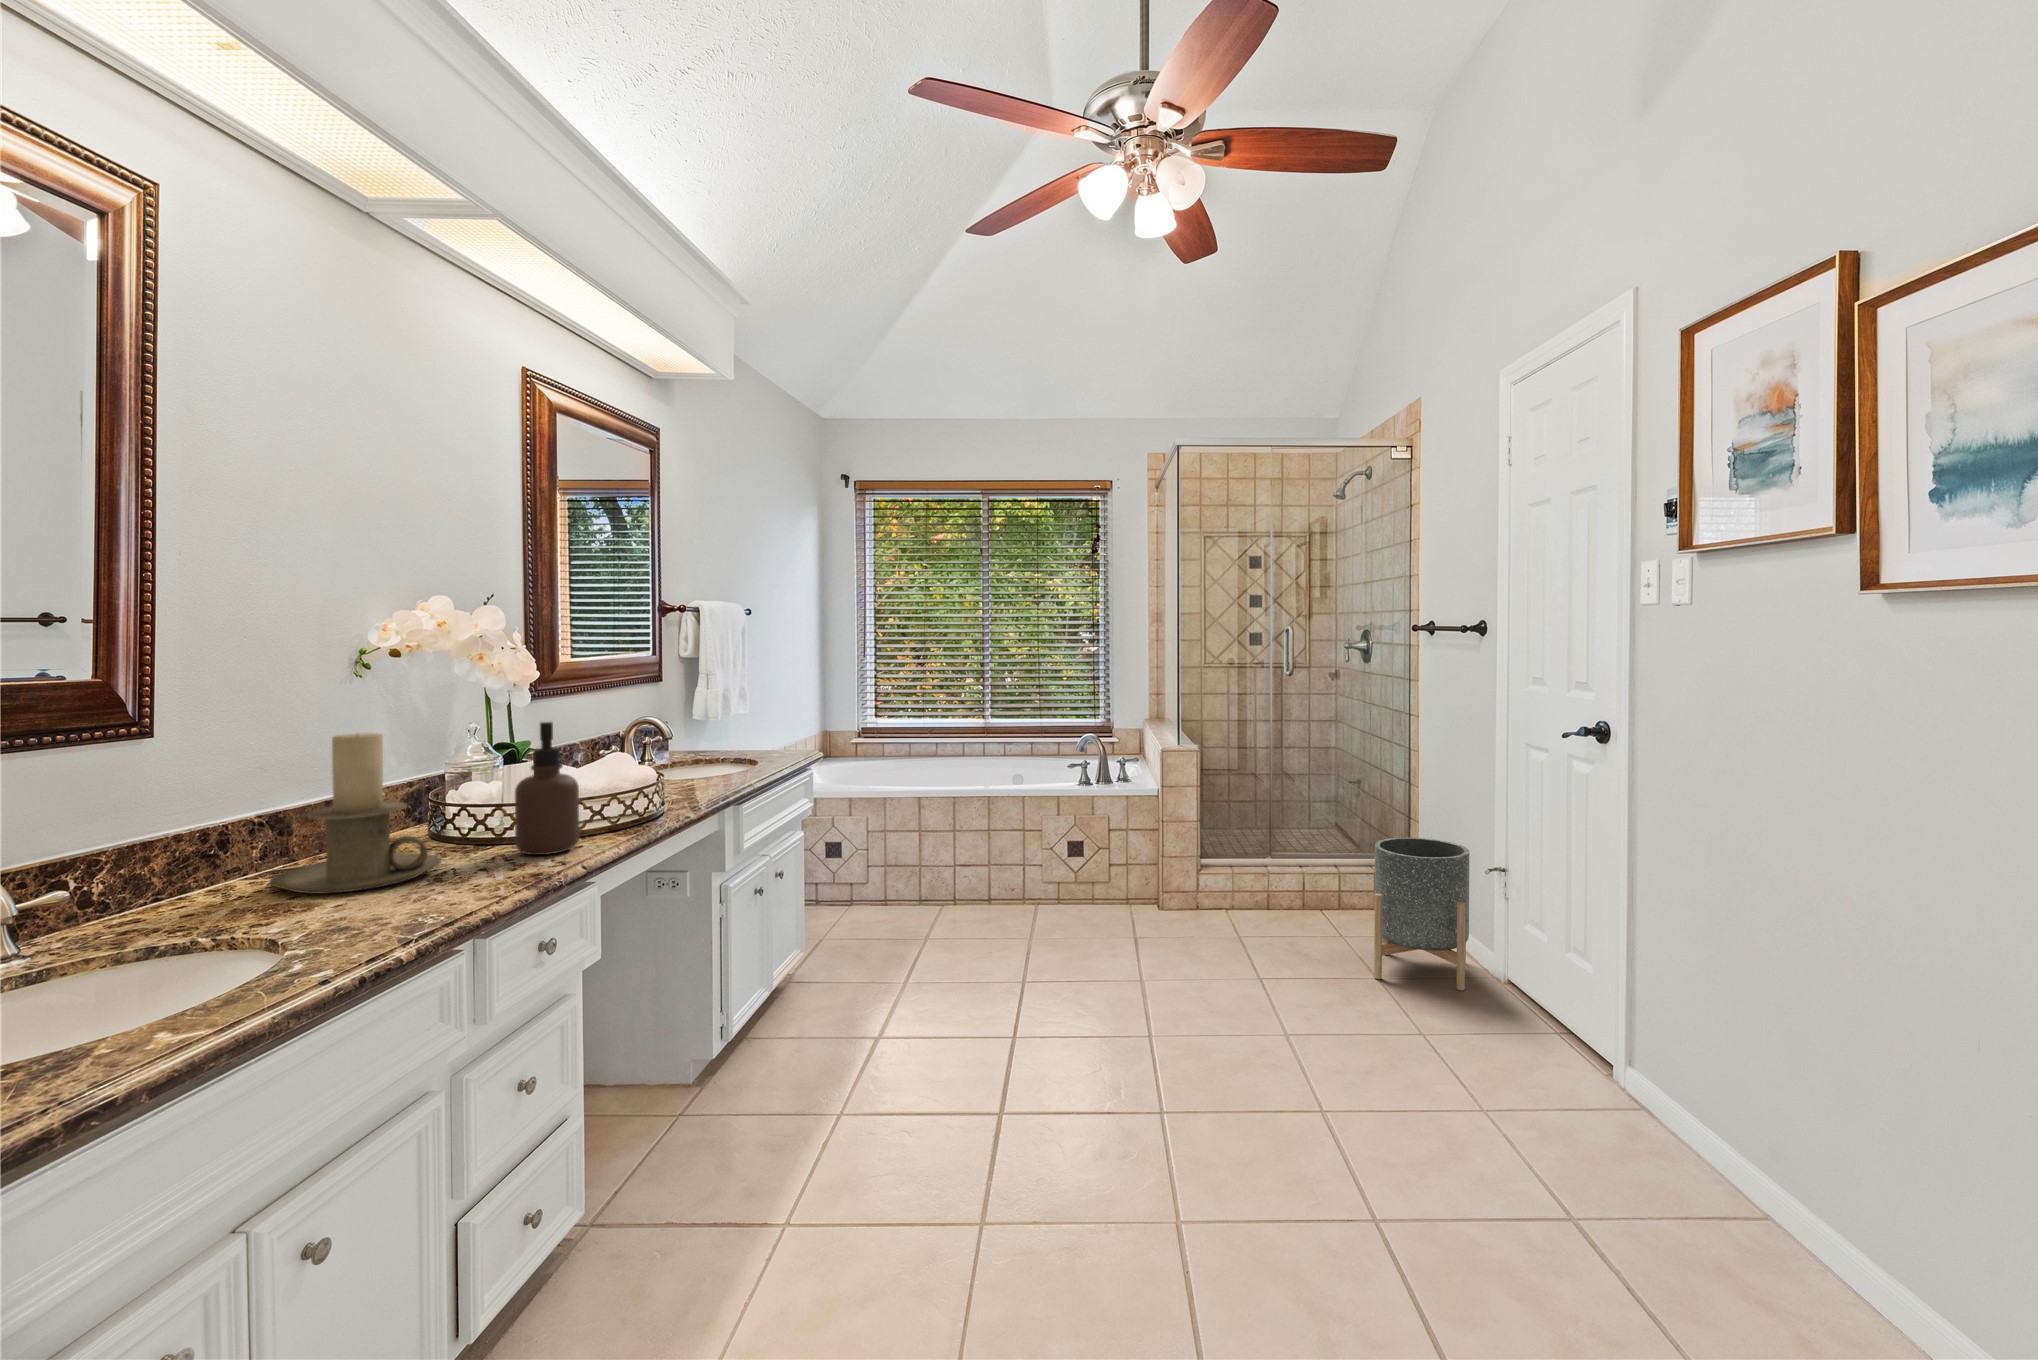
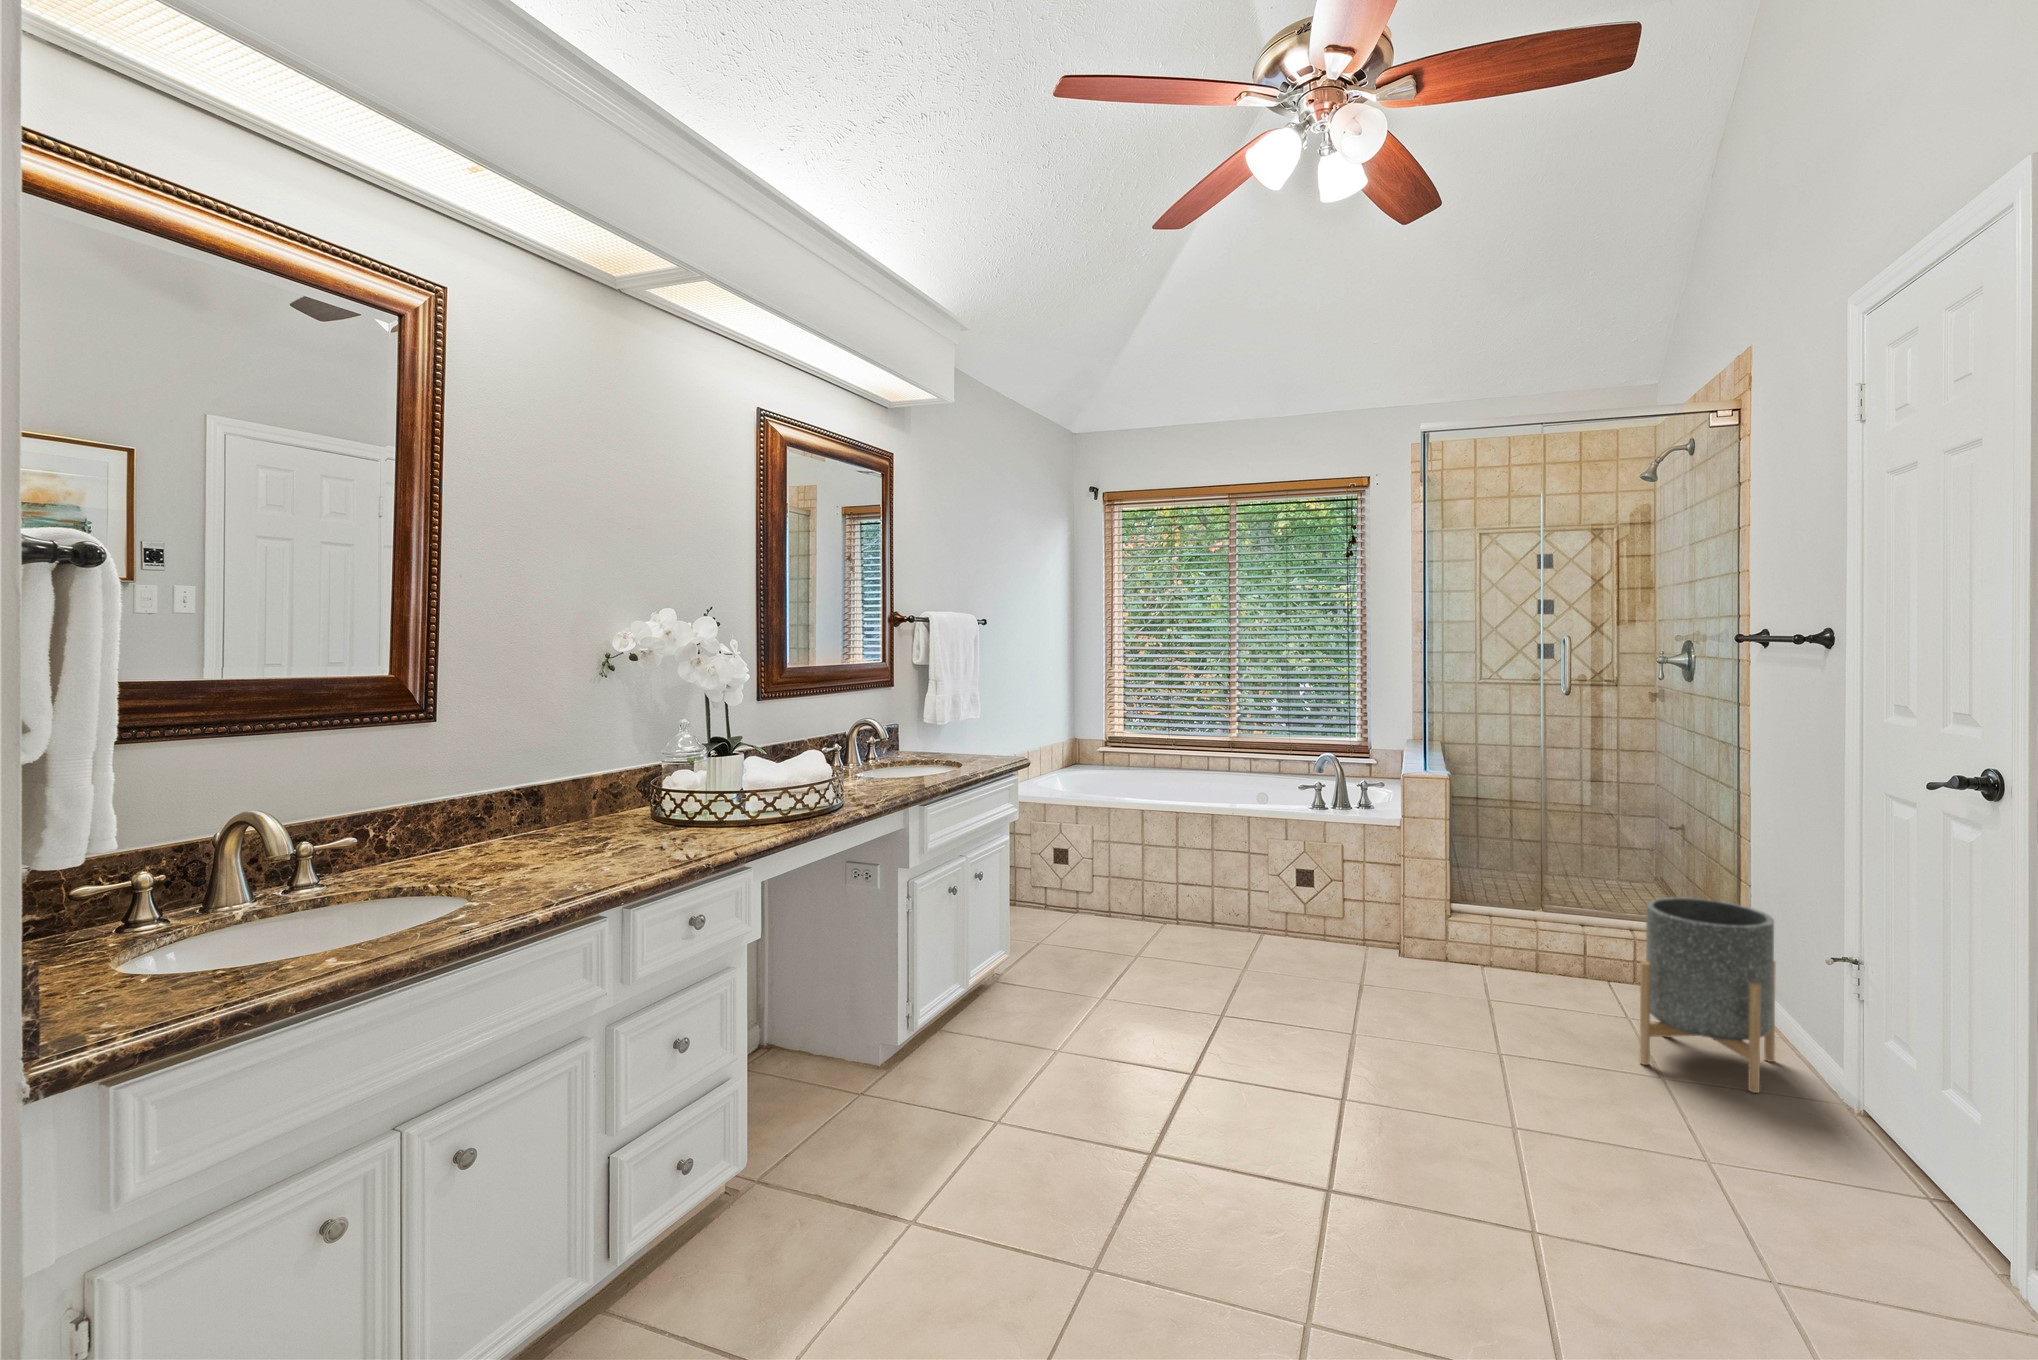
soap dispenser: present [515,722,579,855] -> none [700,721,752,839]
candle holder: present [269,733,441,894] -> none [508,725,638,857]

